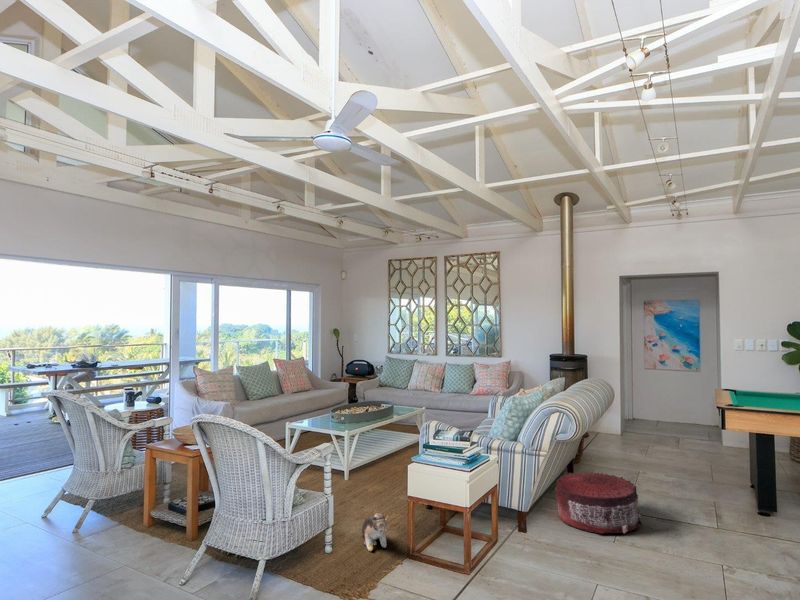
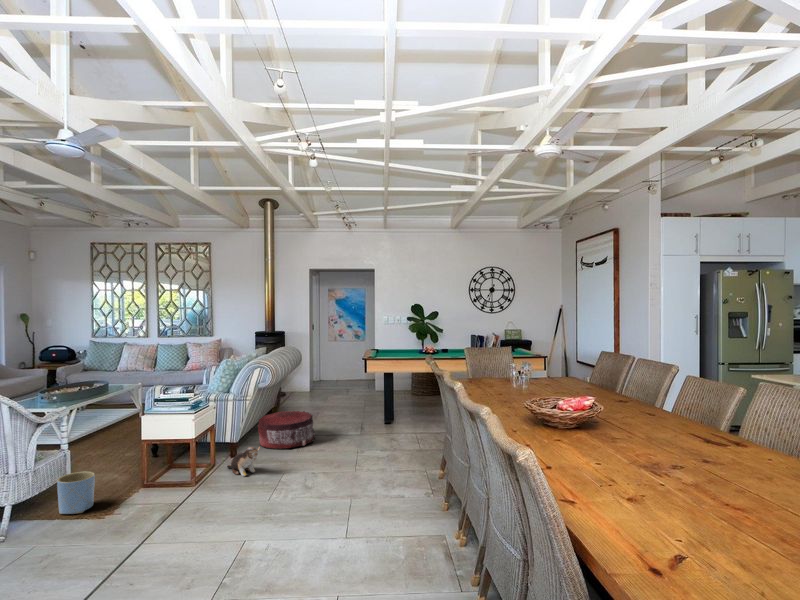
plush toy: present [361,513,388,551] -> present [227,447,260,476]
planter: none [313,527,352,584] -> present [57,472,95,514]

